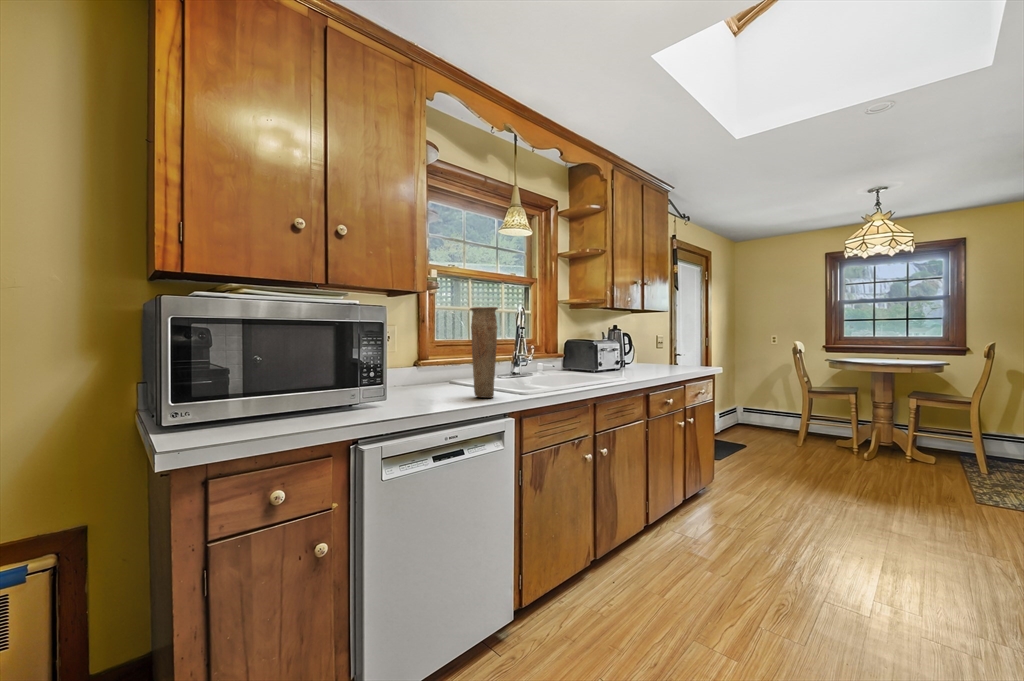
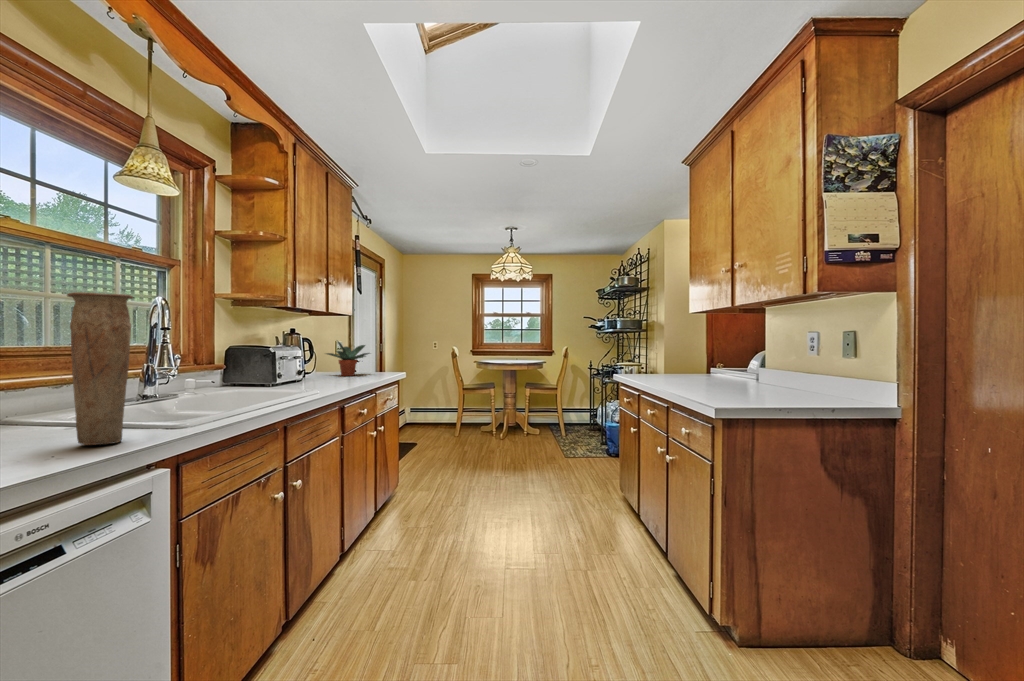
potted plant: none [640,335,684,368] -> present [327,341,369,376]

